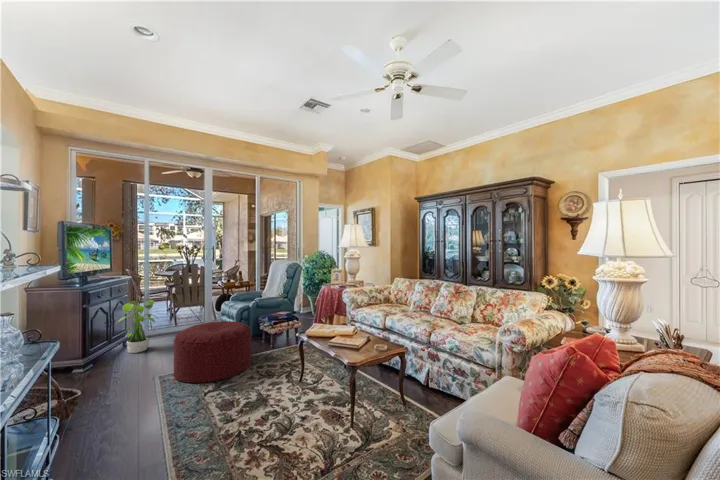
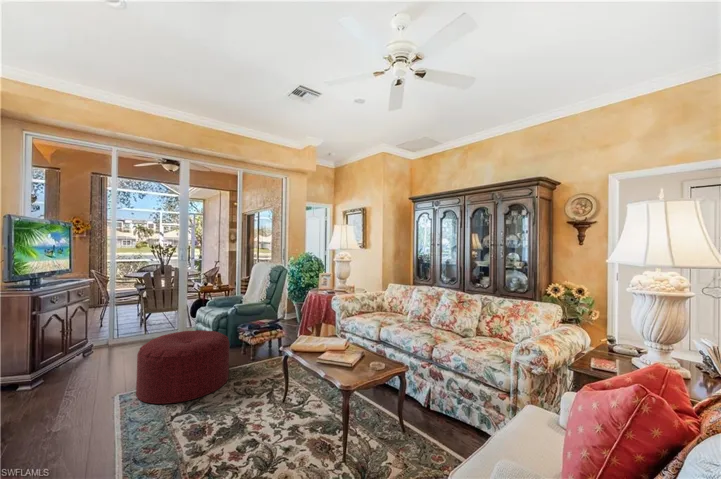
potted plant: present [117,299,157,353] -> none [71,303,124,366]

